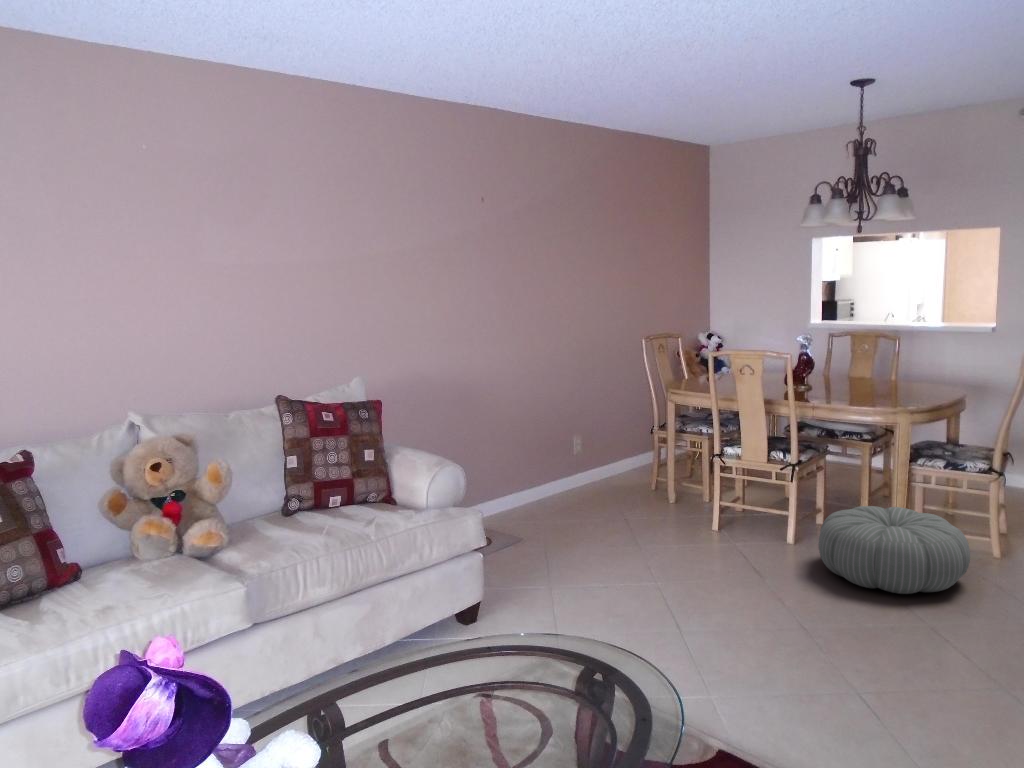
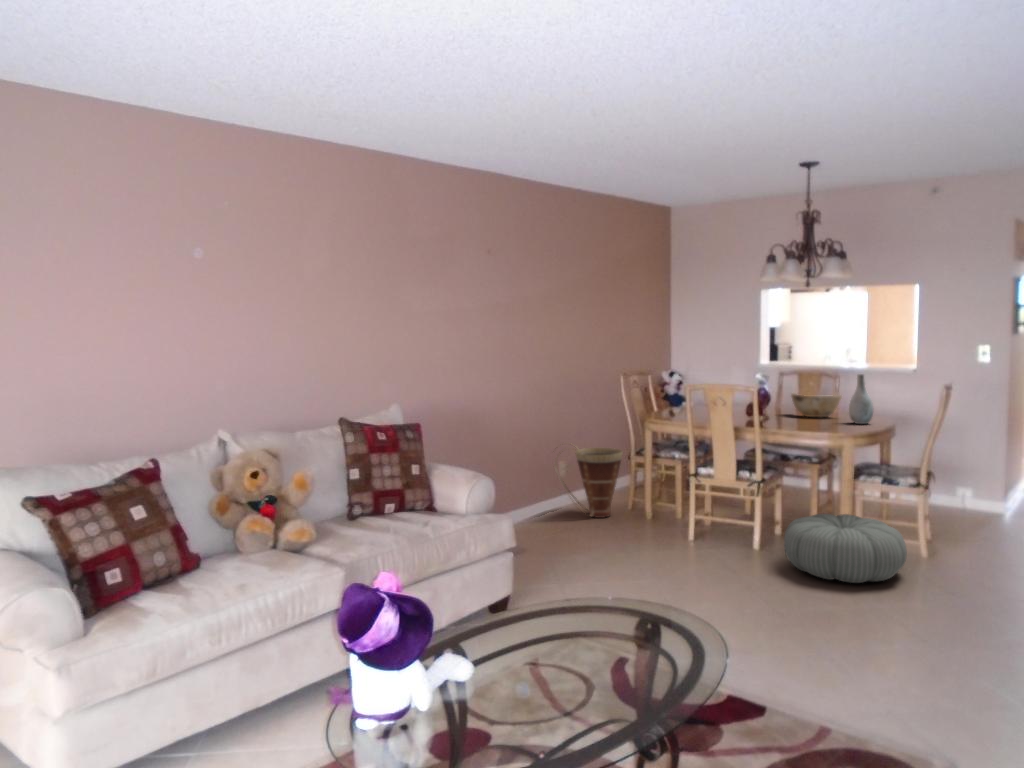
vase: none [907,336,937,397] -> present [849,374,873,424]
bowl: none [839,357,901,387] -> present [791,393,841,417]
basket: none [560,416,640,501] -> present [554,448,623,518]

